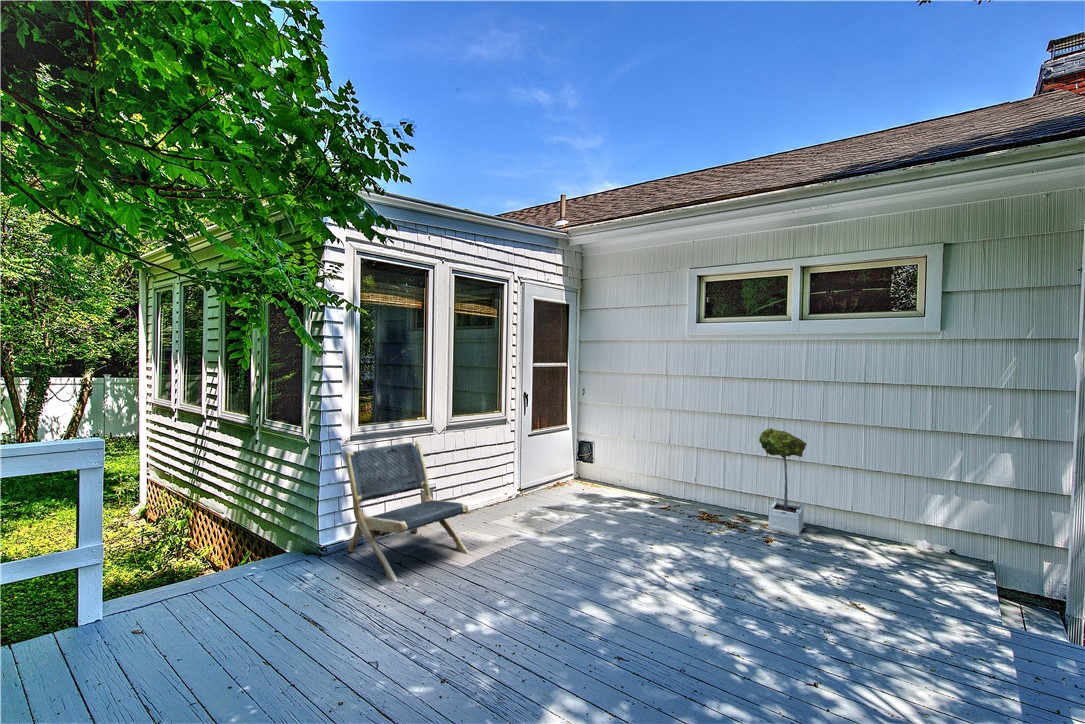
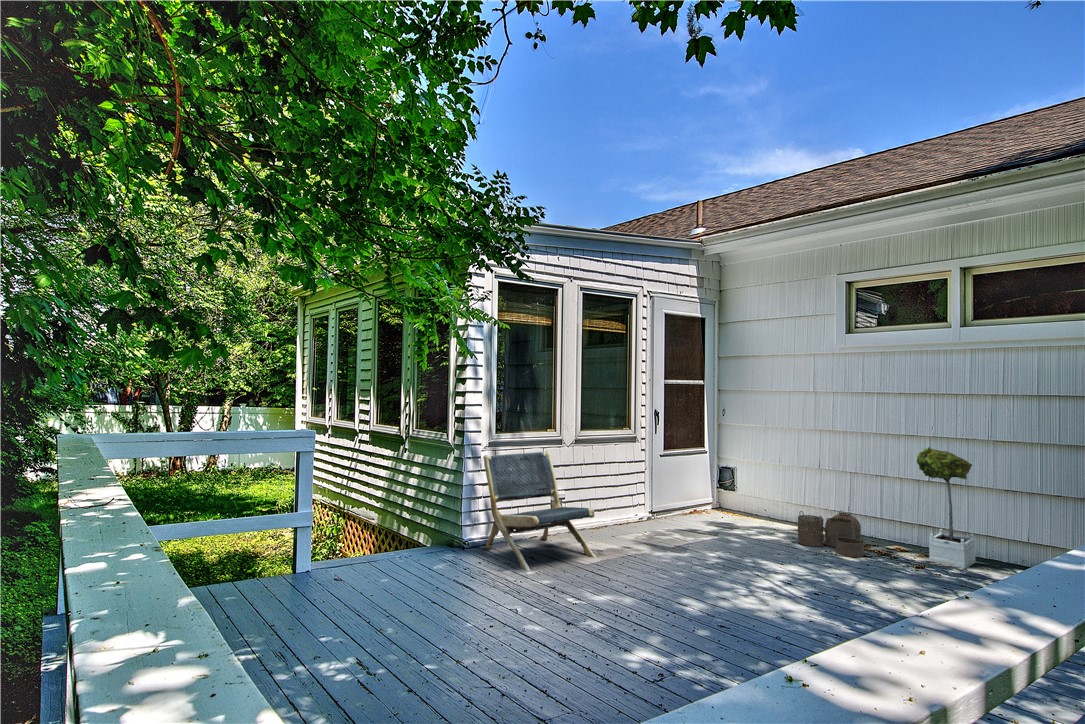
woven basket: none [655,482,715,530] -> present [798,511,864,557]

